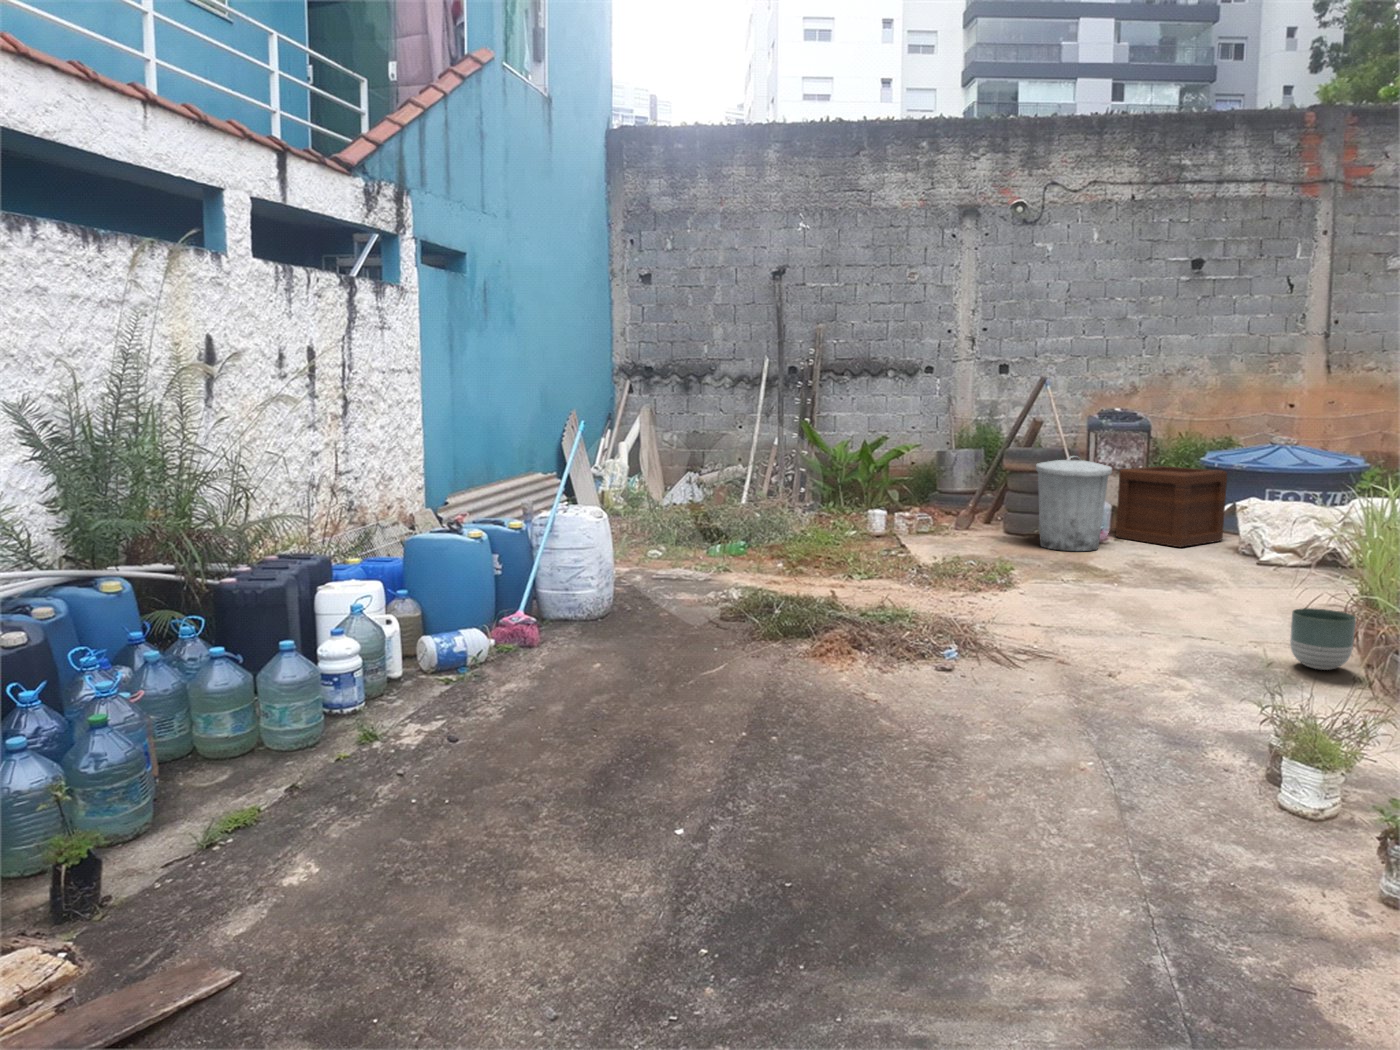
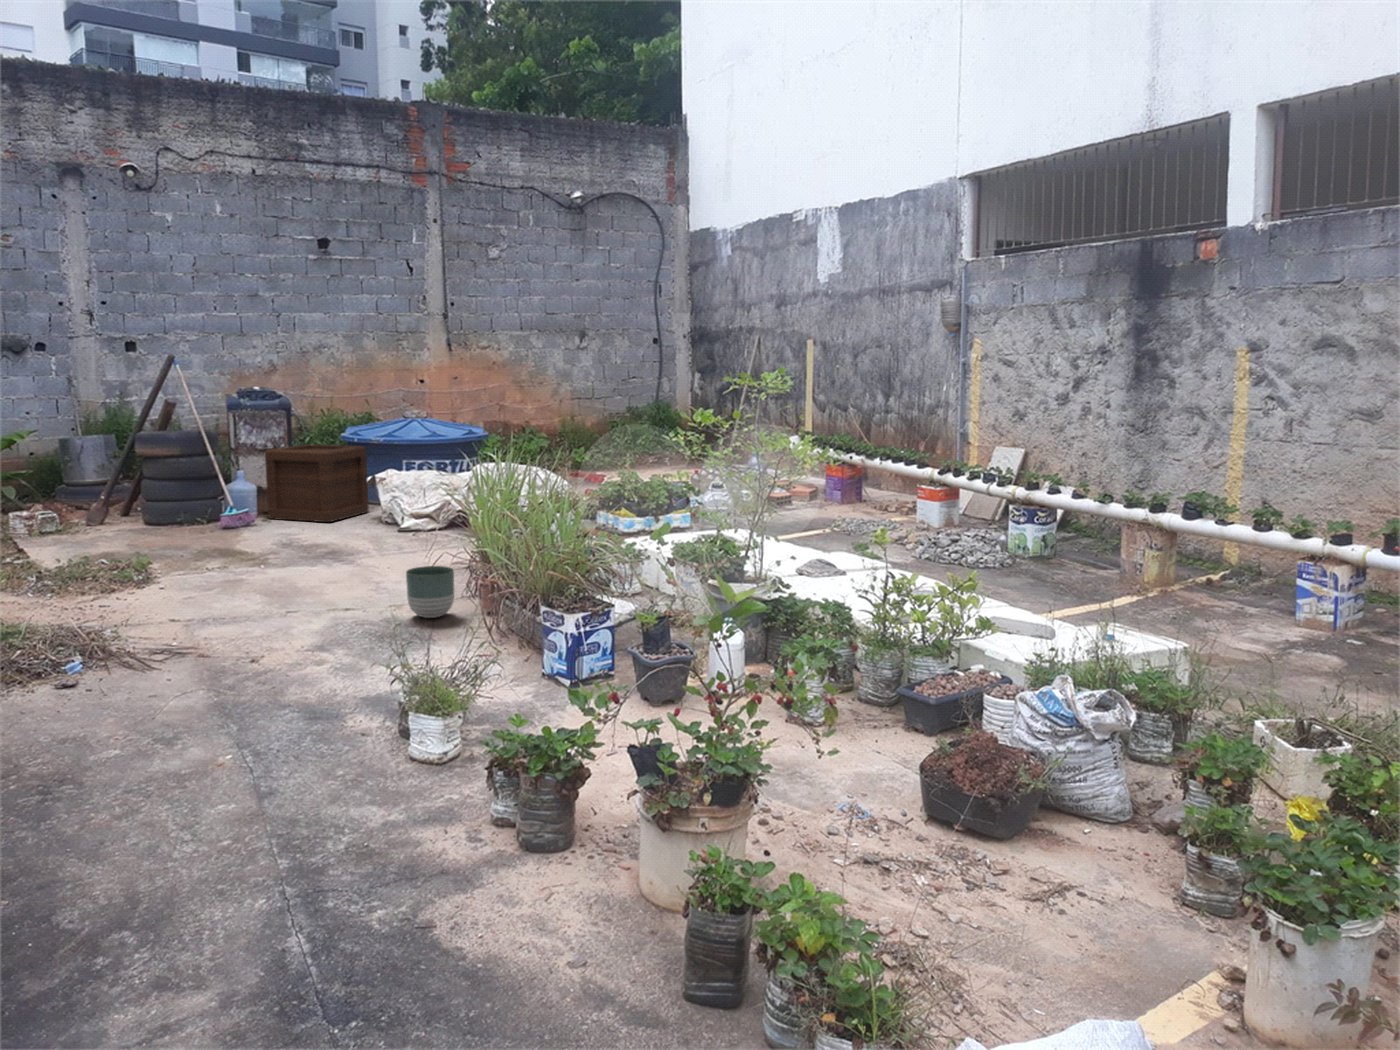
trash can: present [1036,456,1112,551] -> none [173,439,255,538]

